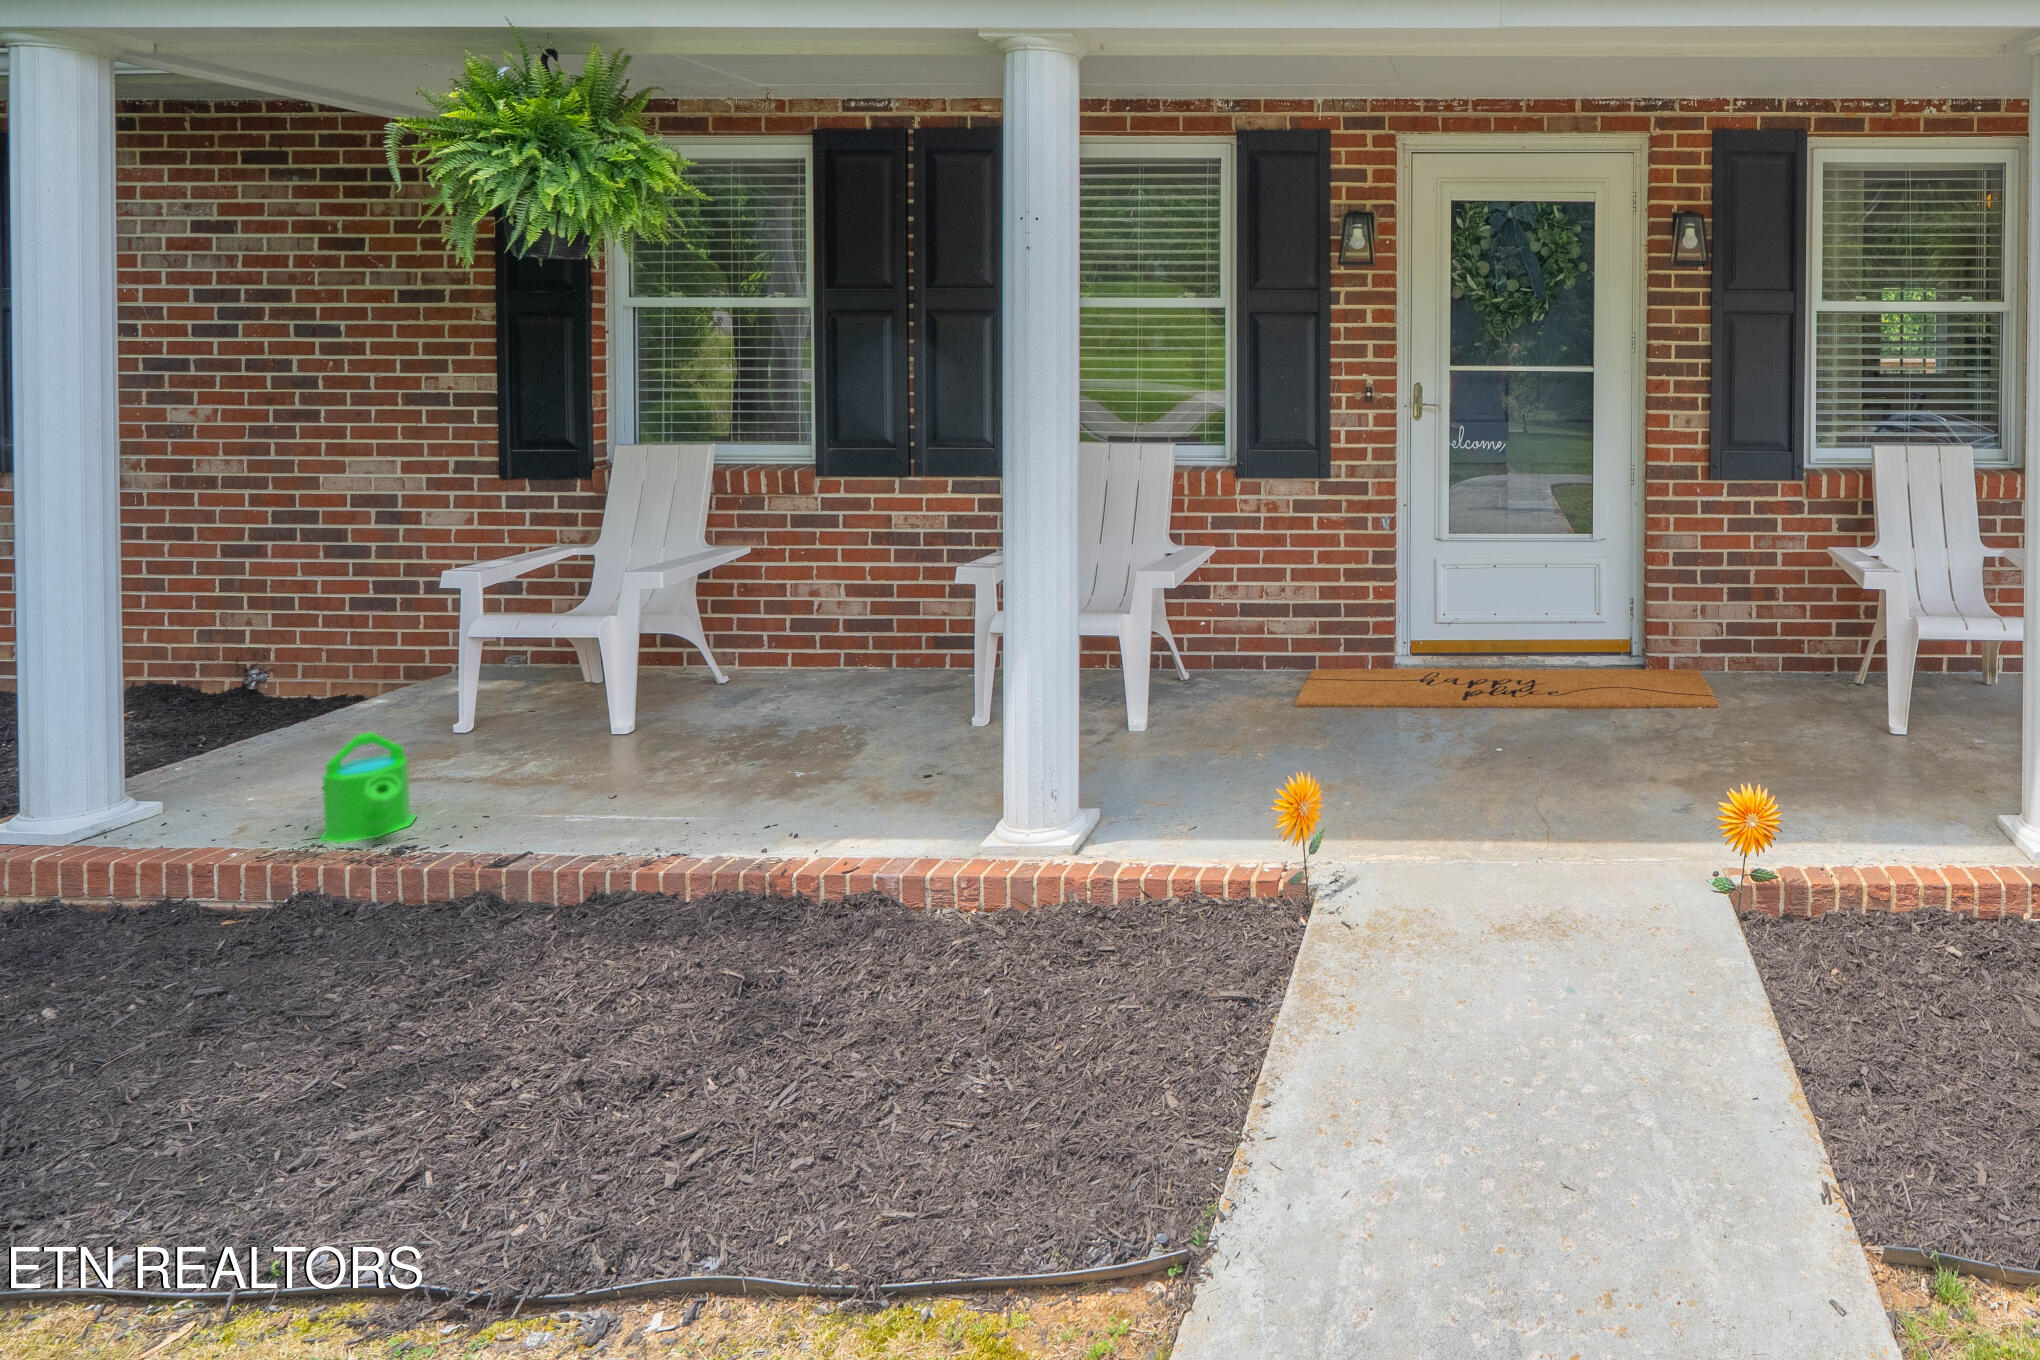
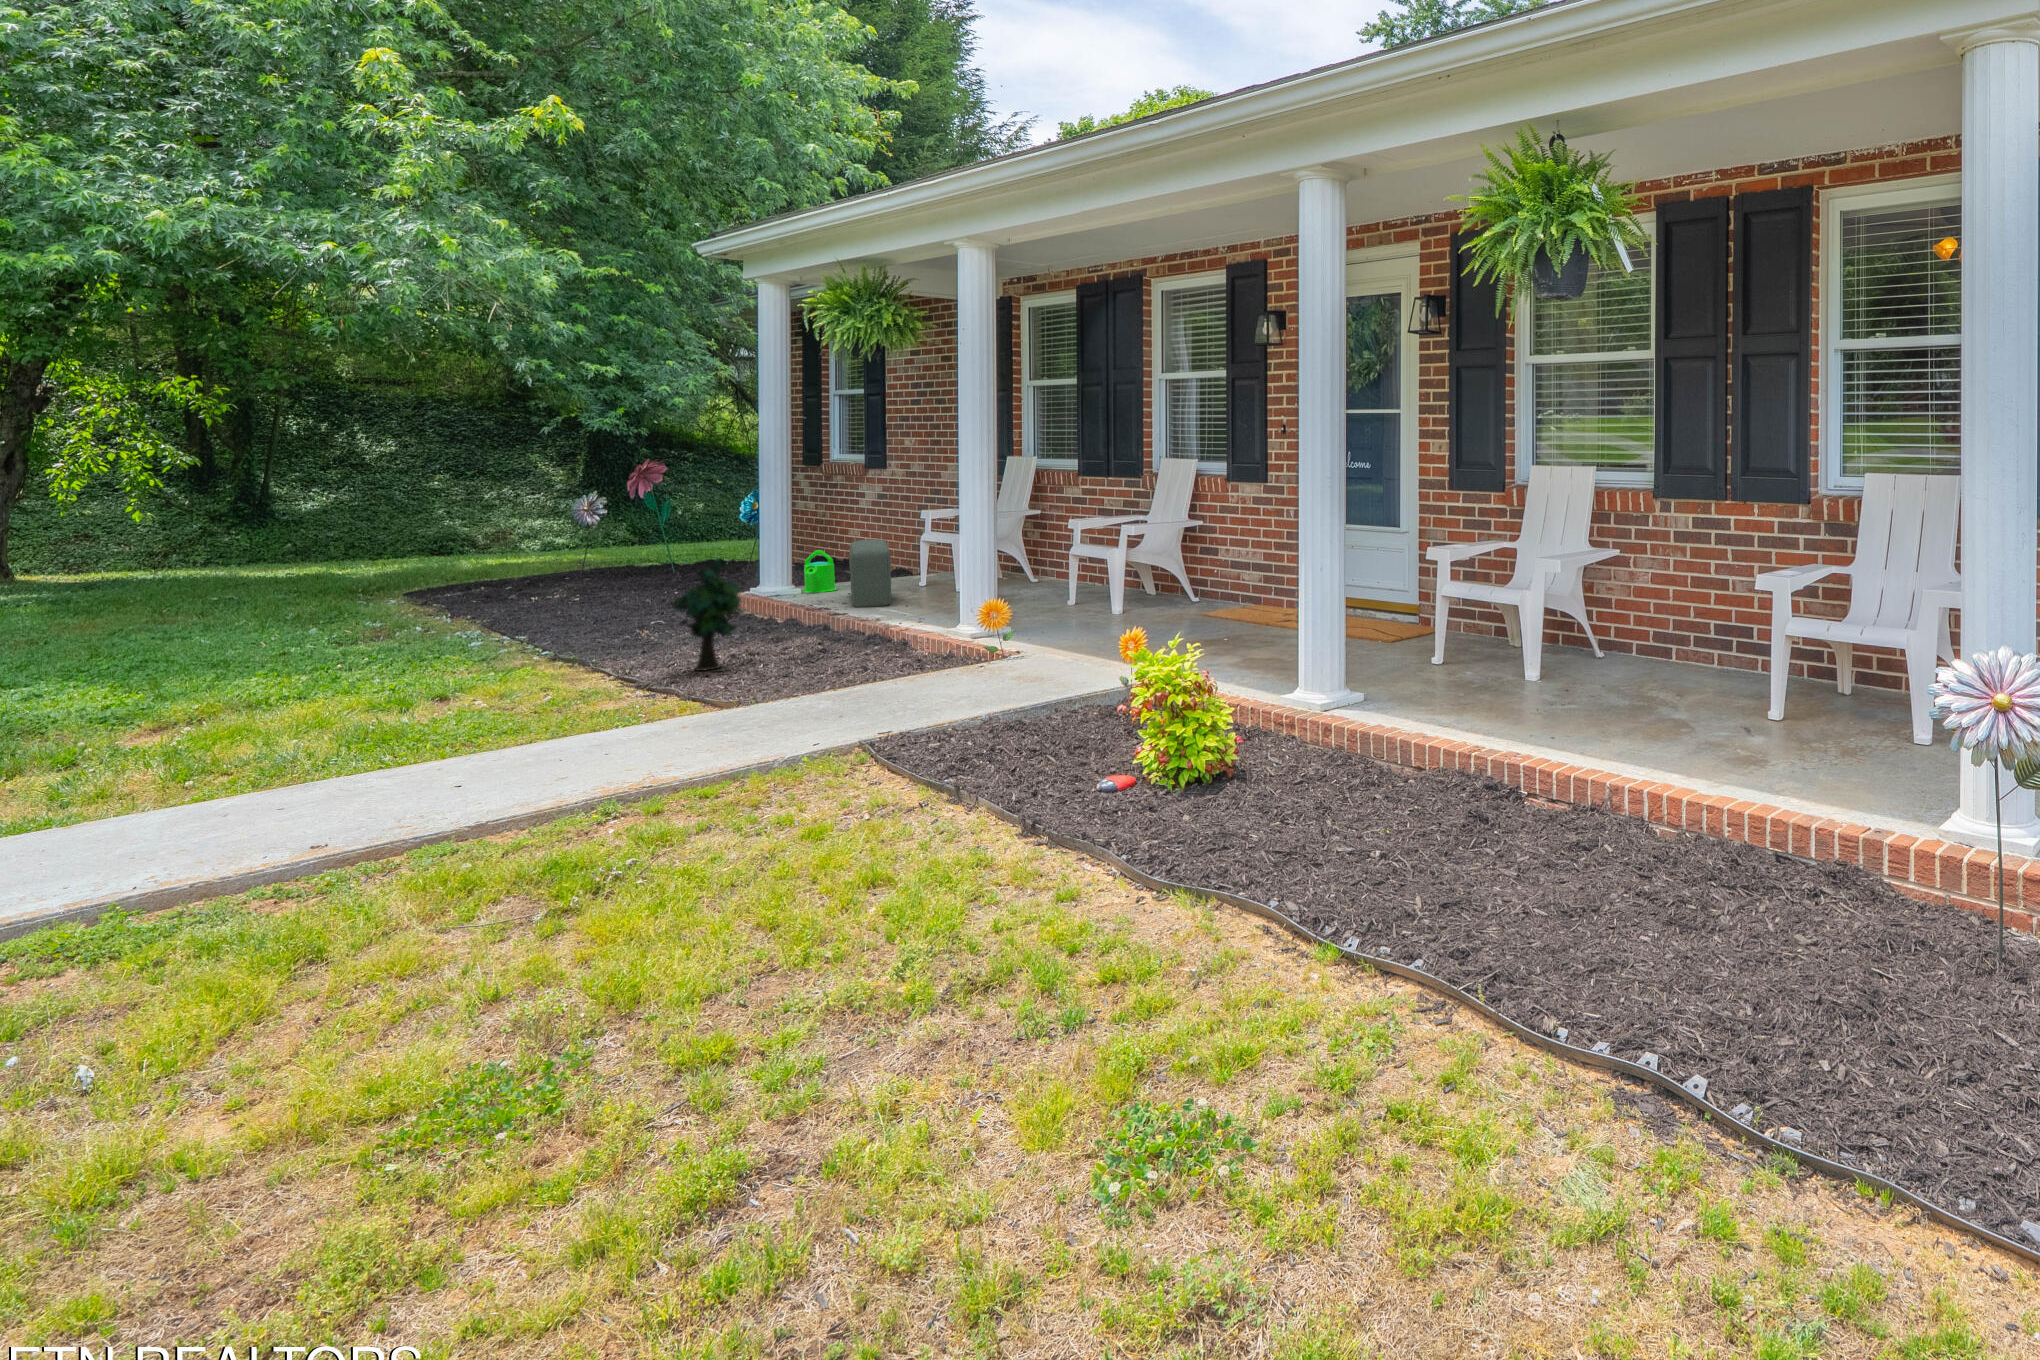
pouf: none [514,684,744,859] -> present [849,539,891,607]
decorative plant: none [643,852,843,1178] -> present [671,559,744,671]

